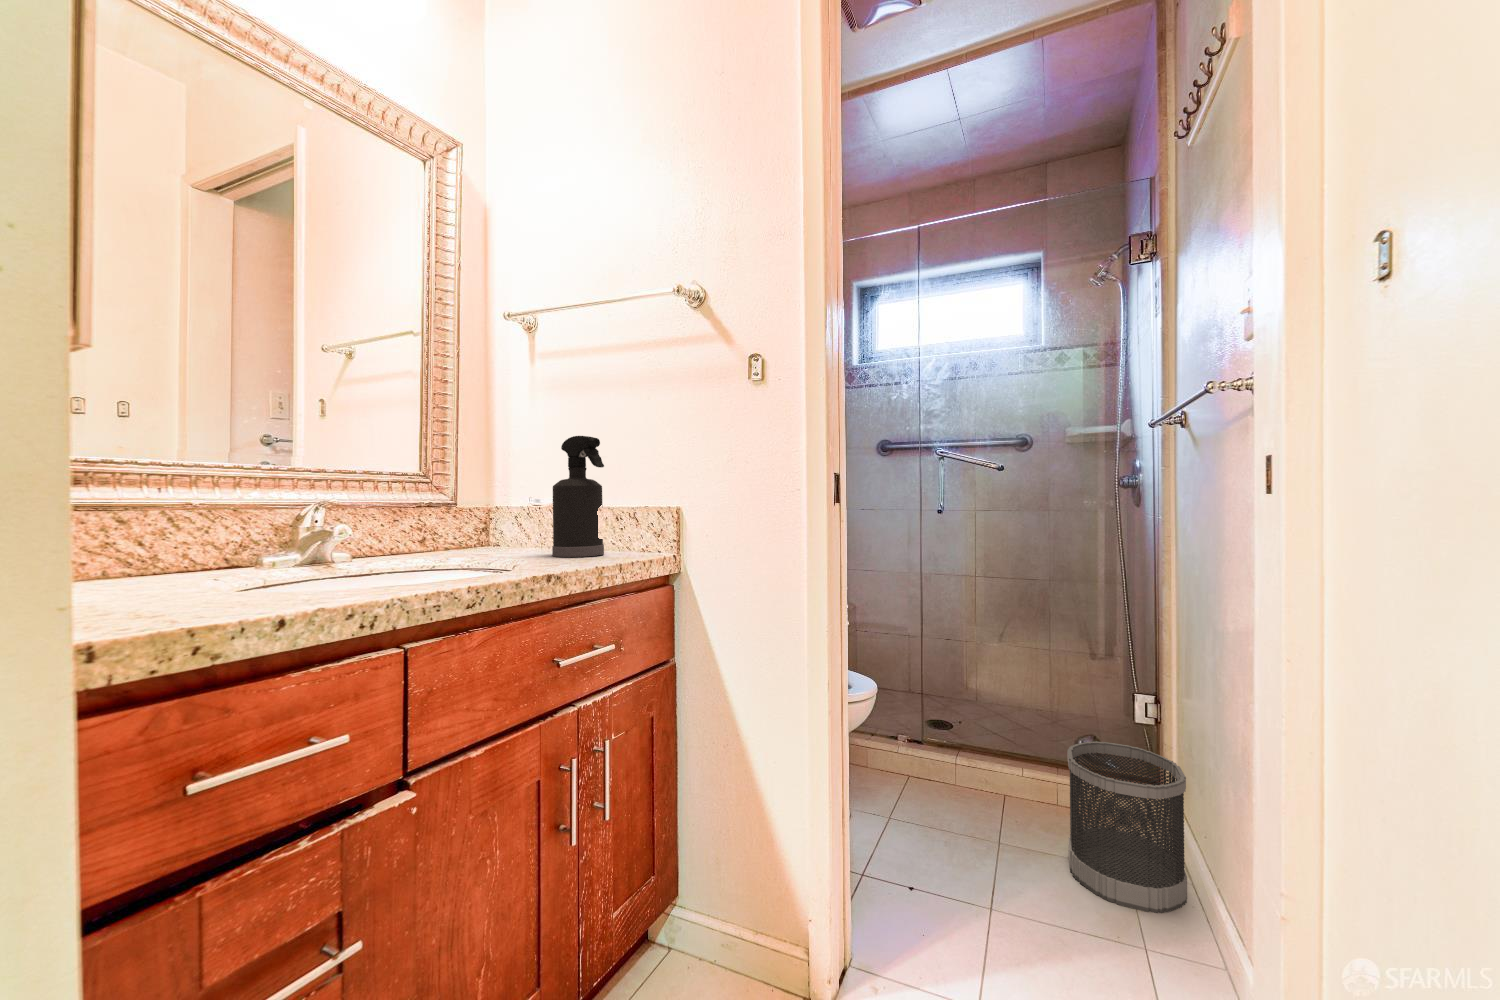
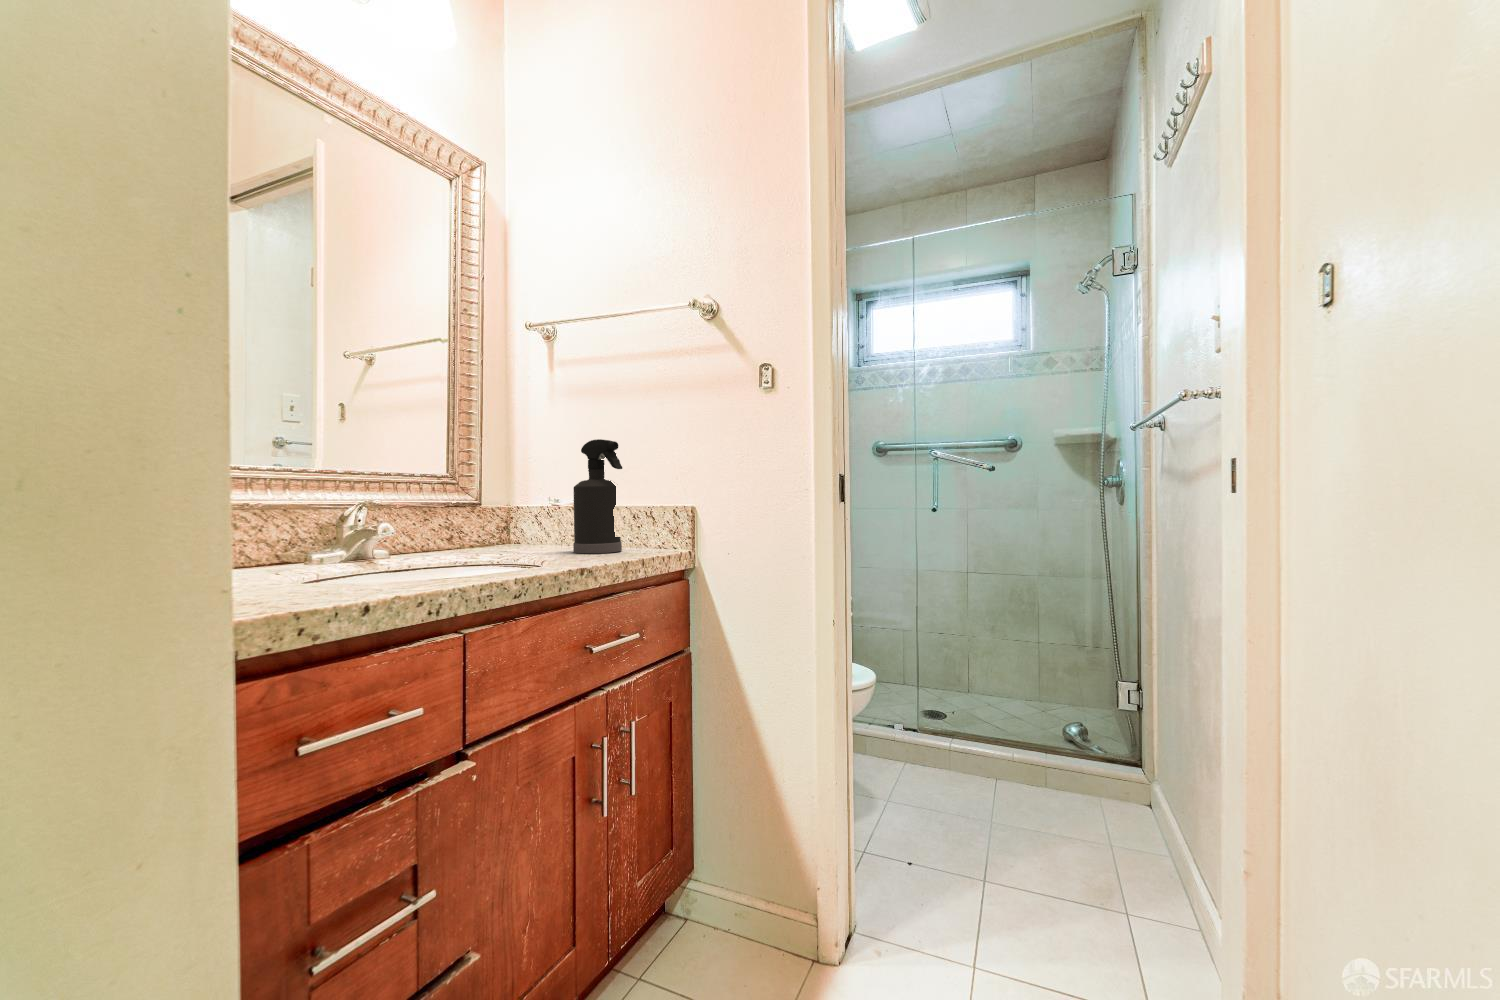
wastebasket: present [1067,741,1187,913] -> none [1054,725,1164,881]

